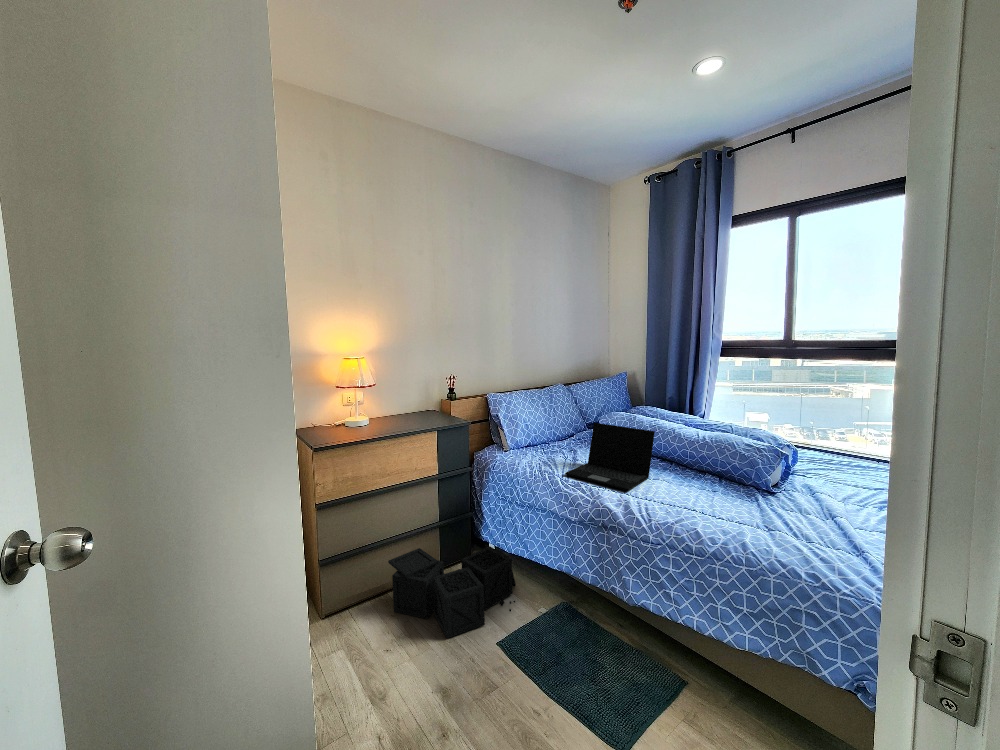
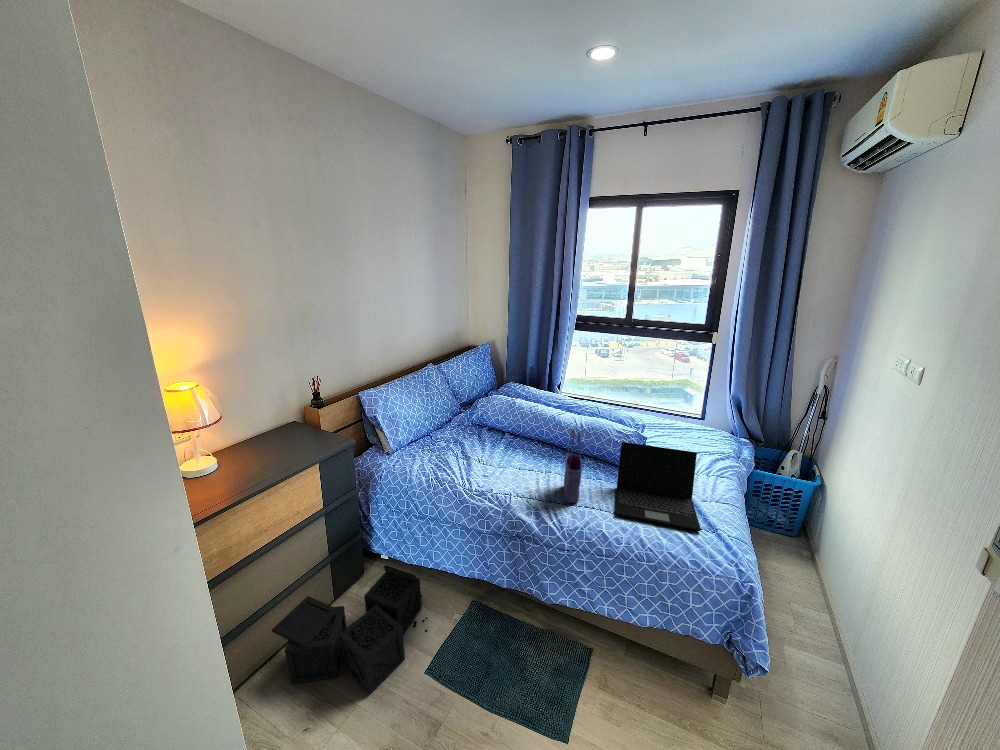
tote bag: none [663,420,684,503] -> present [564,429,582,503]
laptop: present [565,423,655,491] -> present [616,442,701,531]

